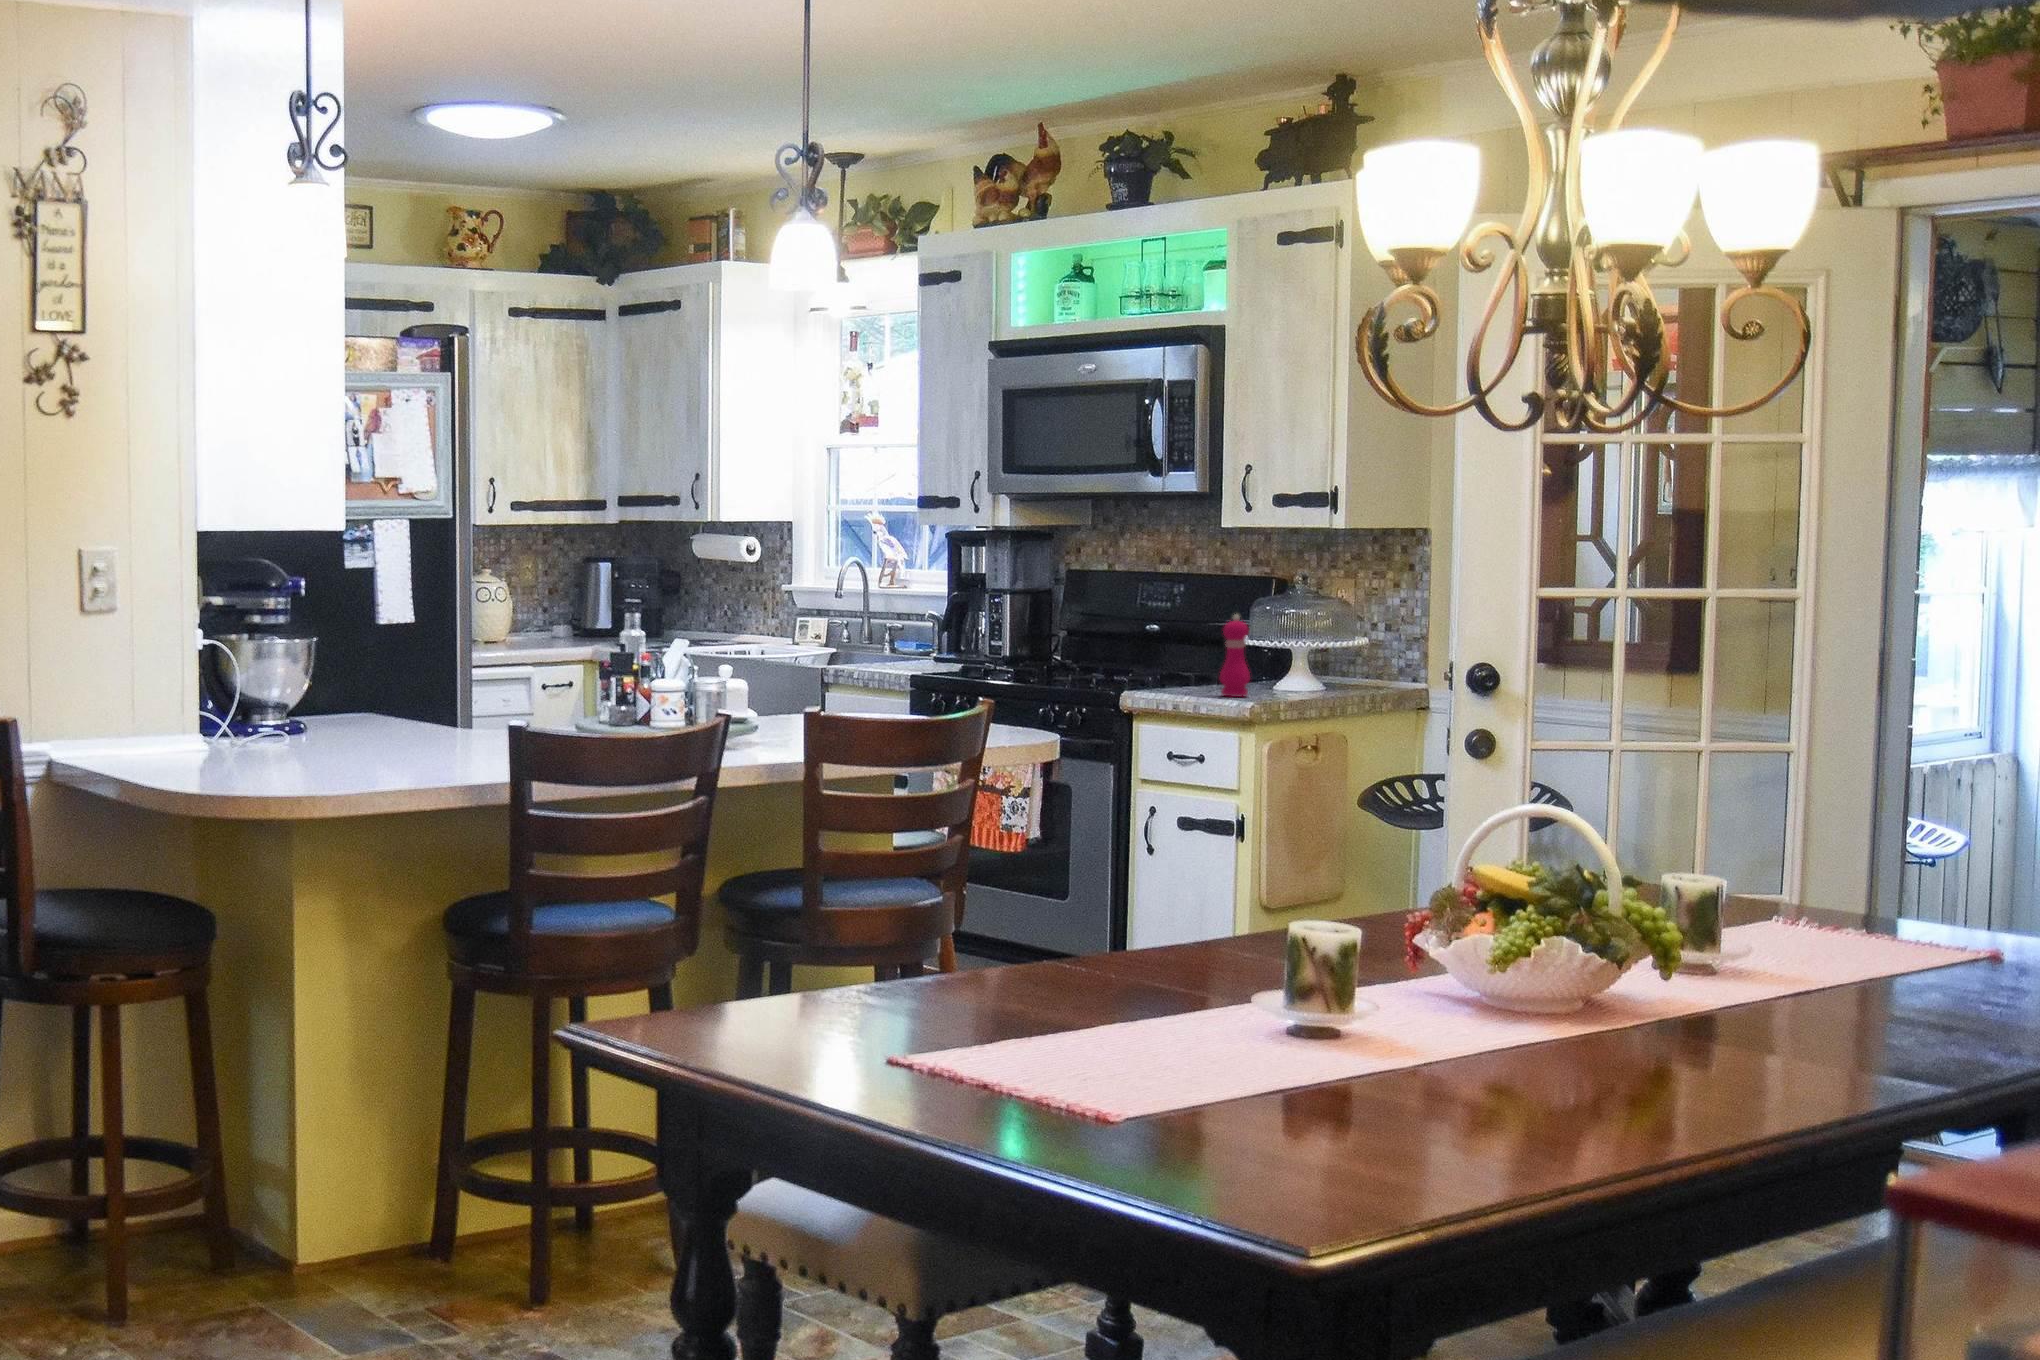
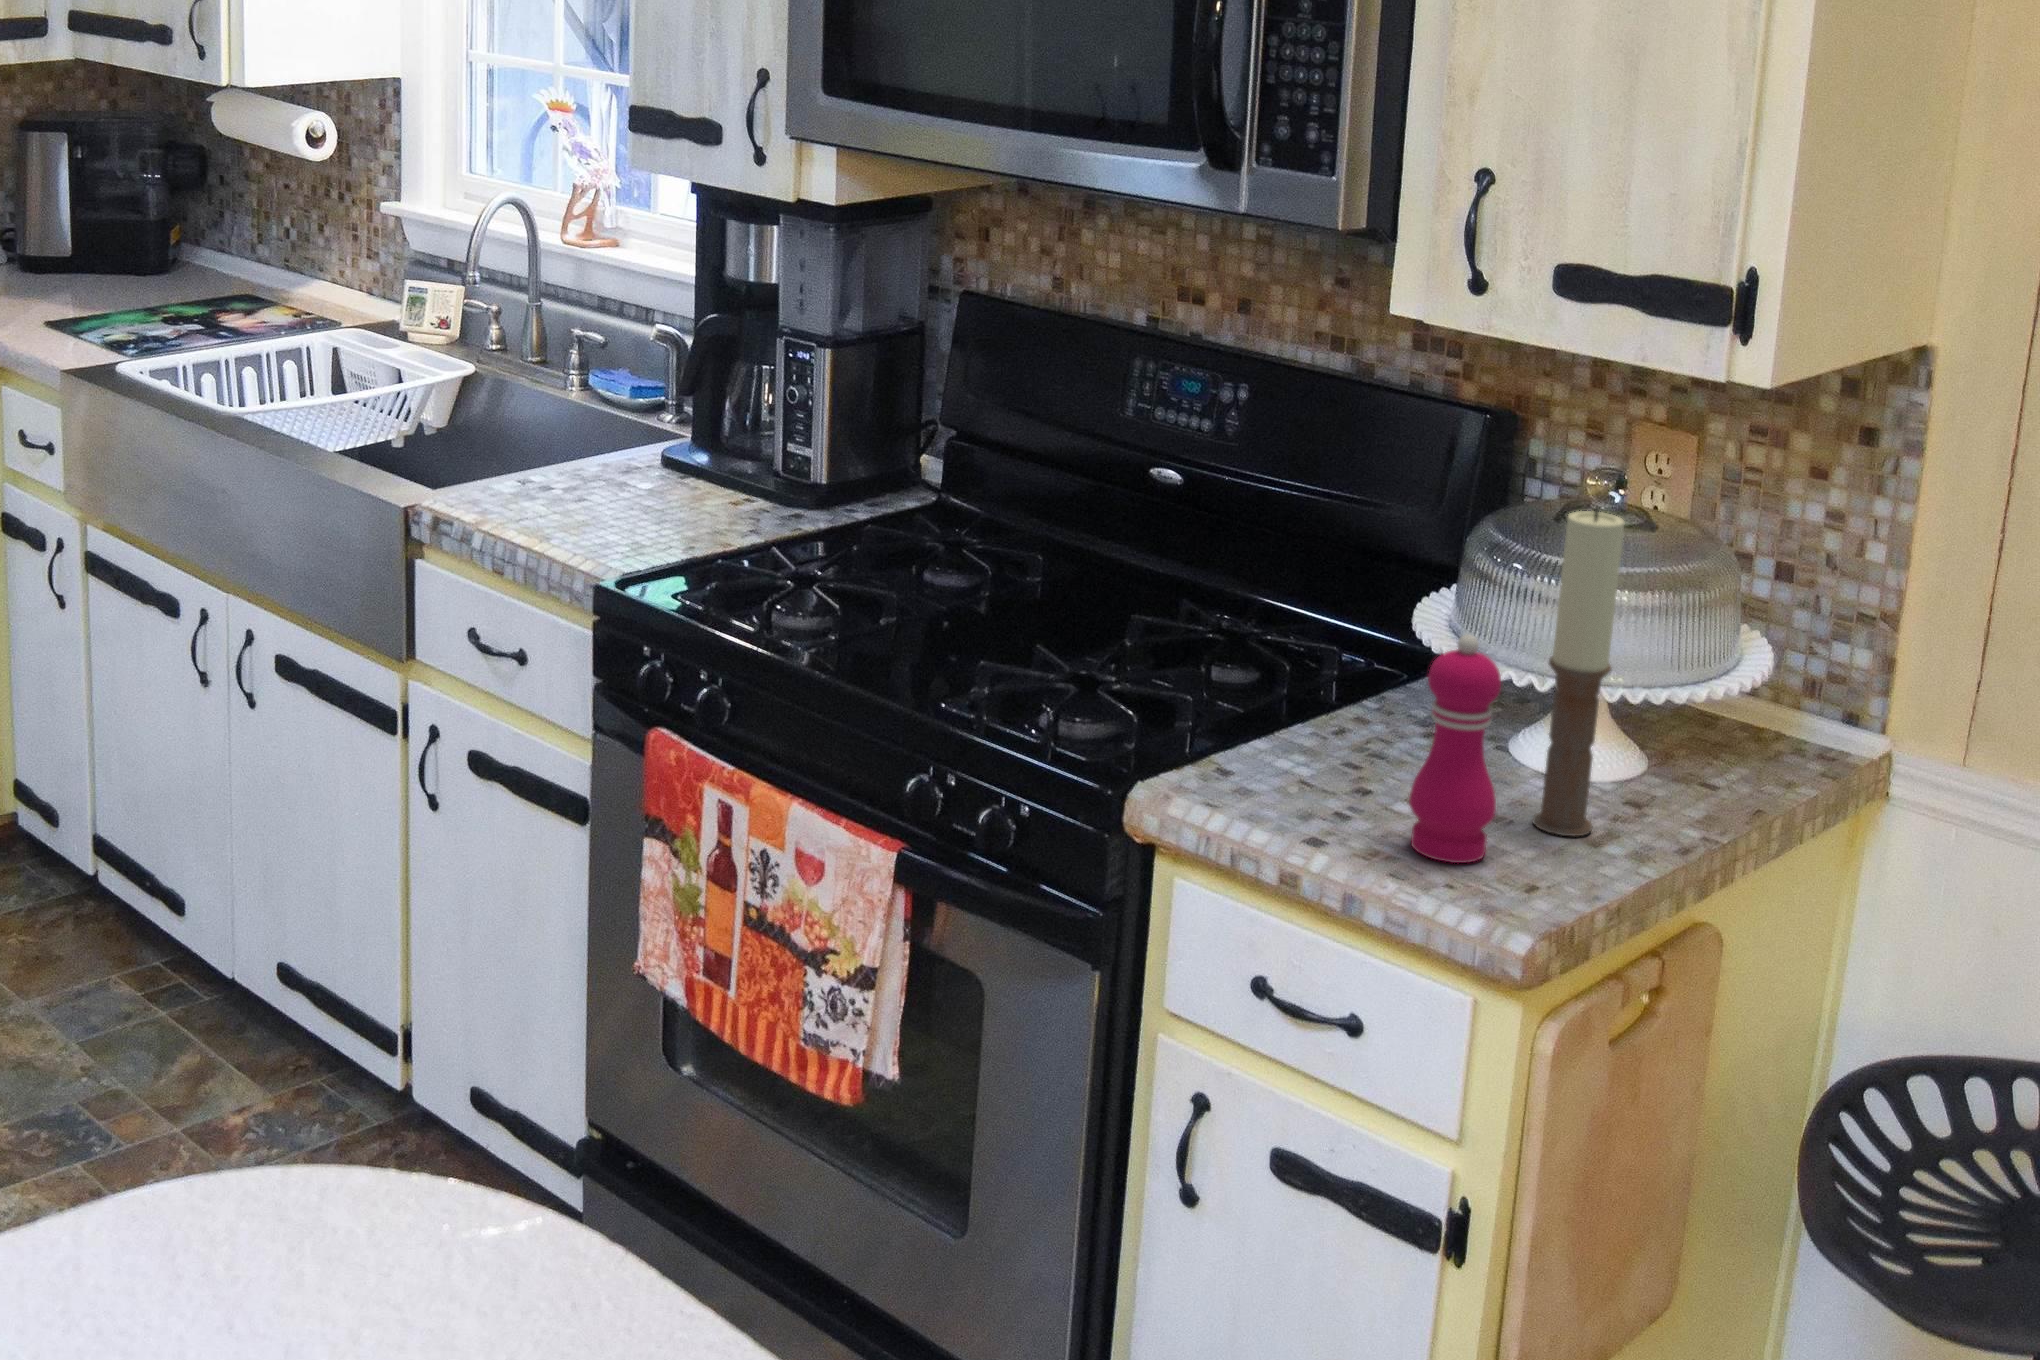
candle: none [1271,573,1294,696] -> present [1533,509,1624,836]

